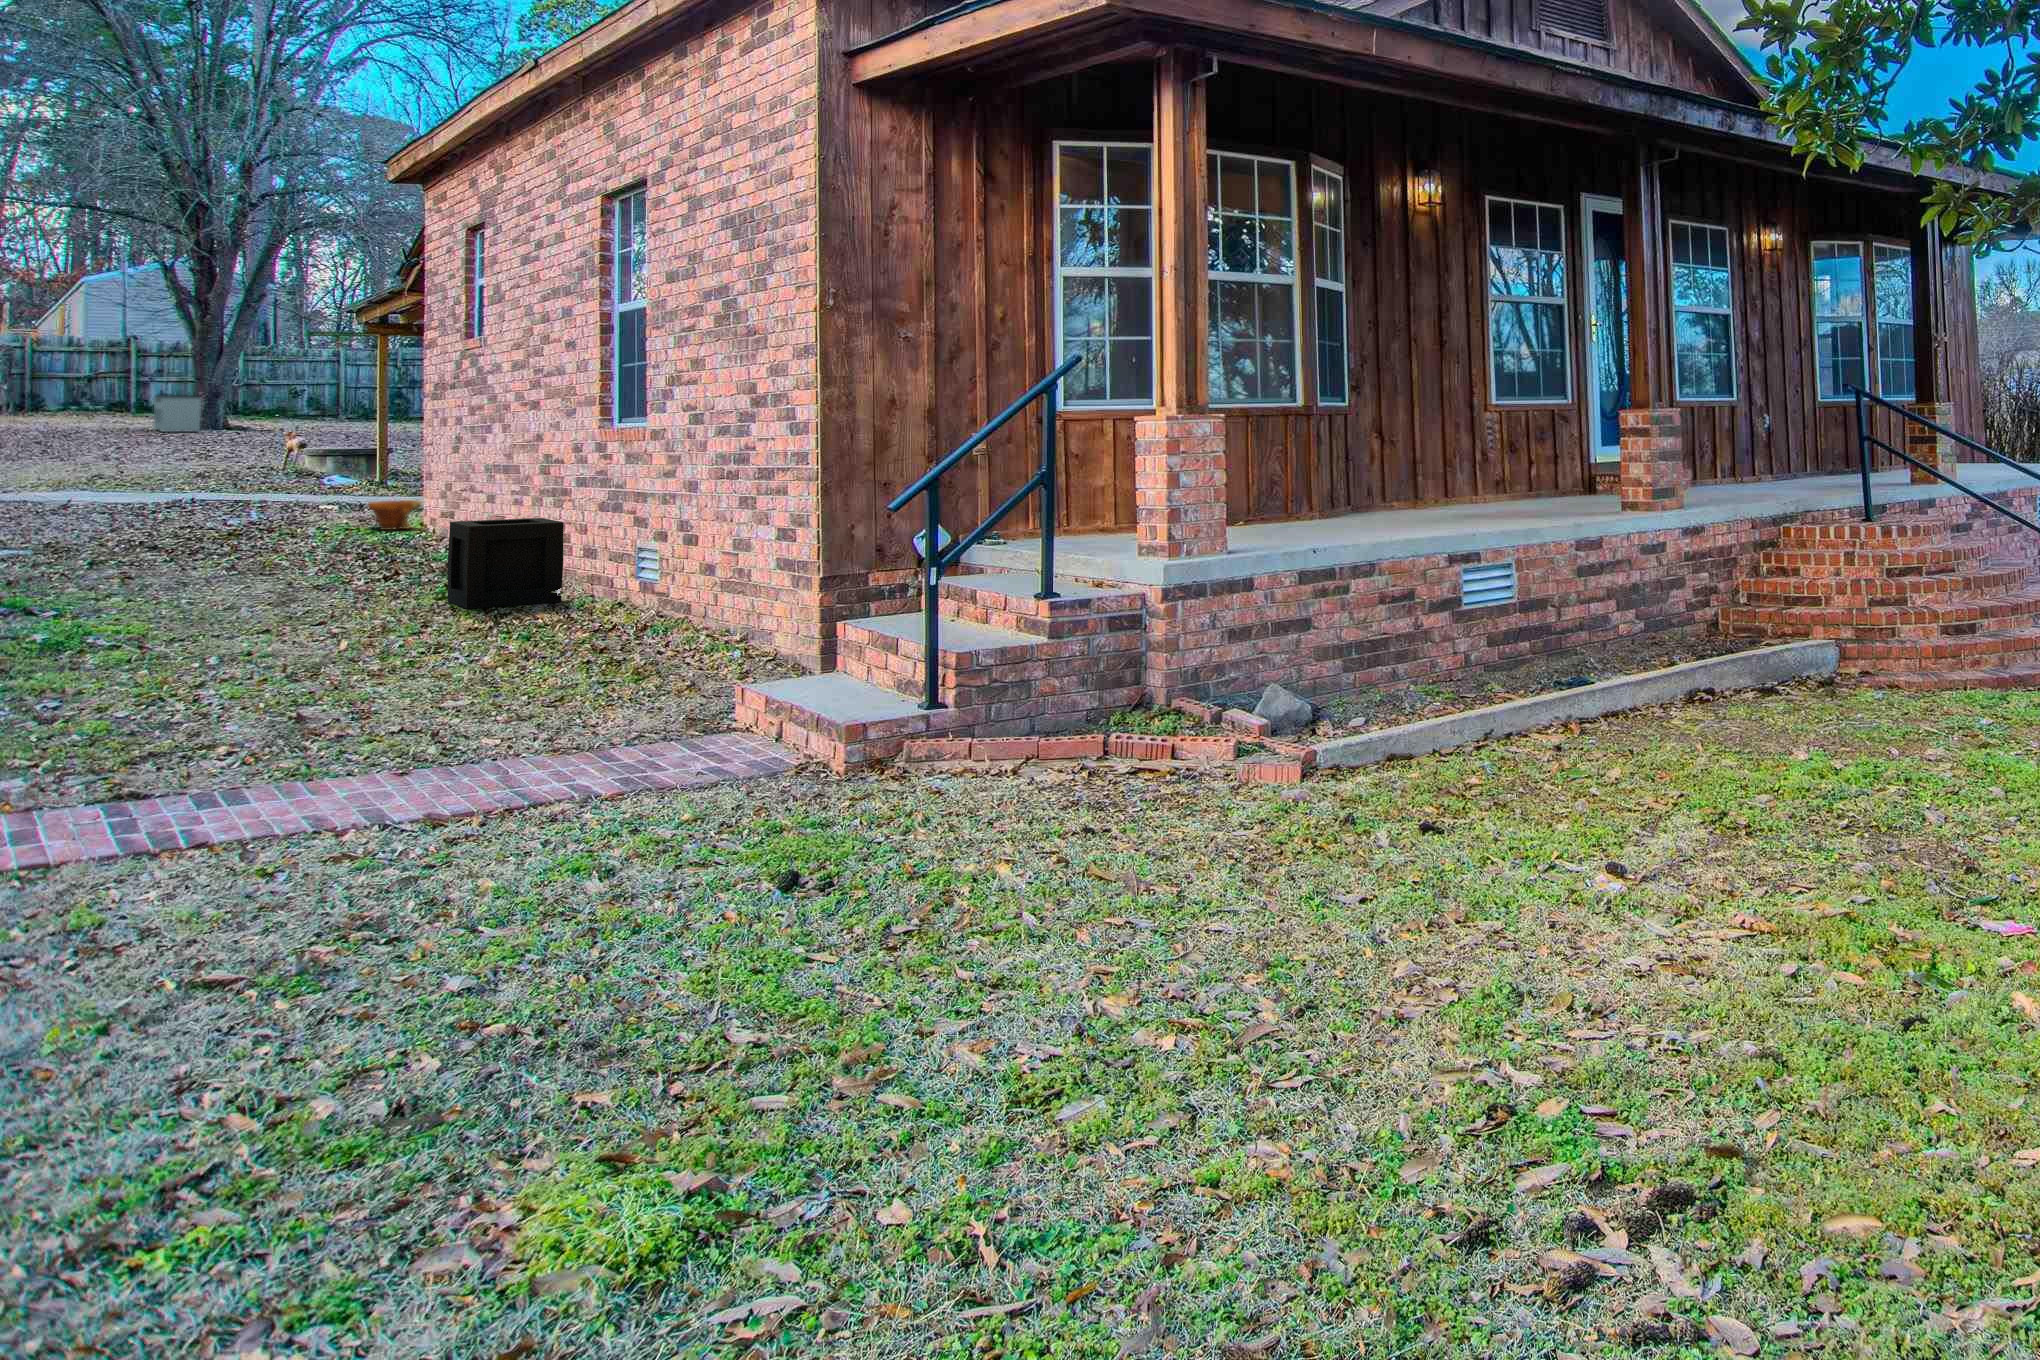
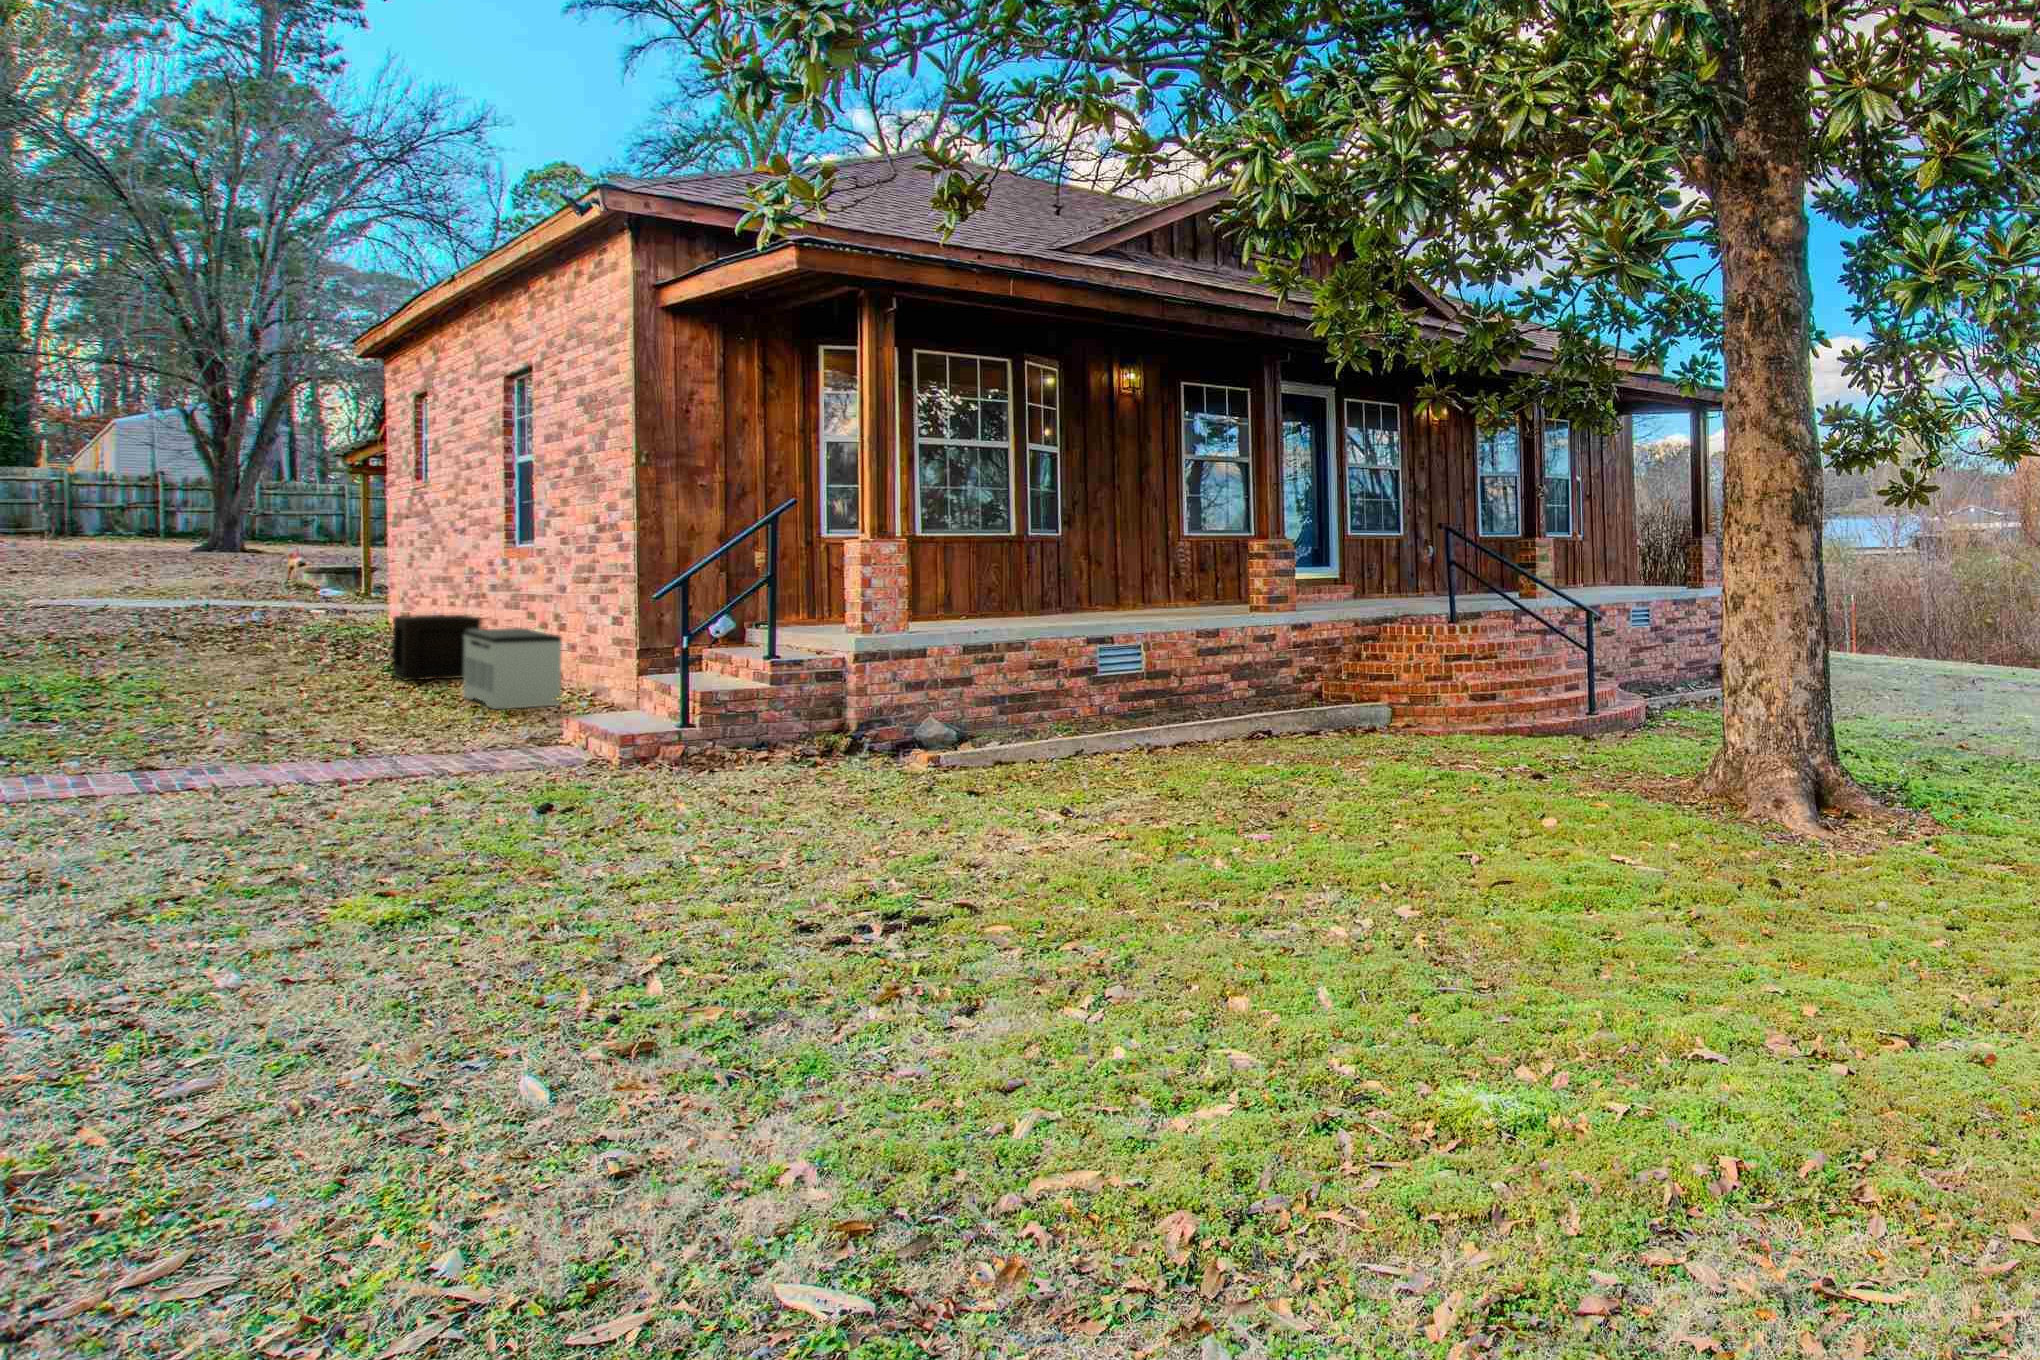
bench: present [153,394,201,432] -> present [463,628,562,709]
planter: present [368,500,422,530] -> none [342,601,388,624]

